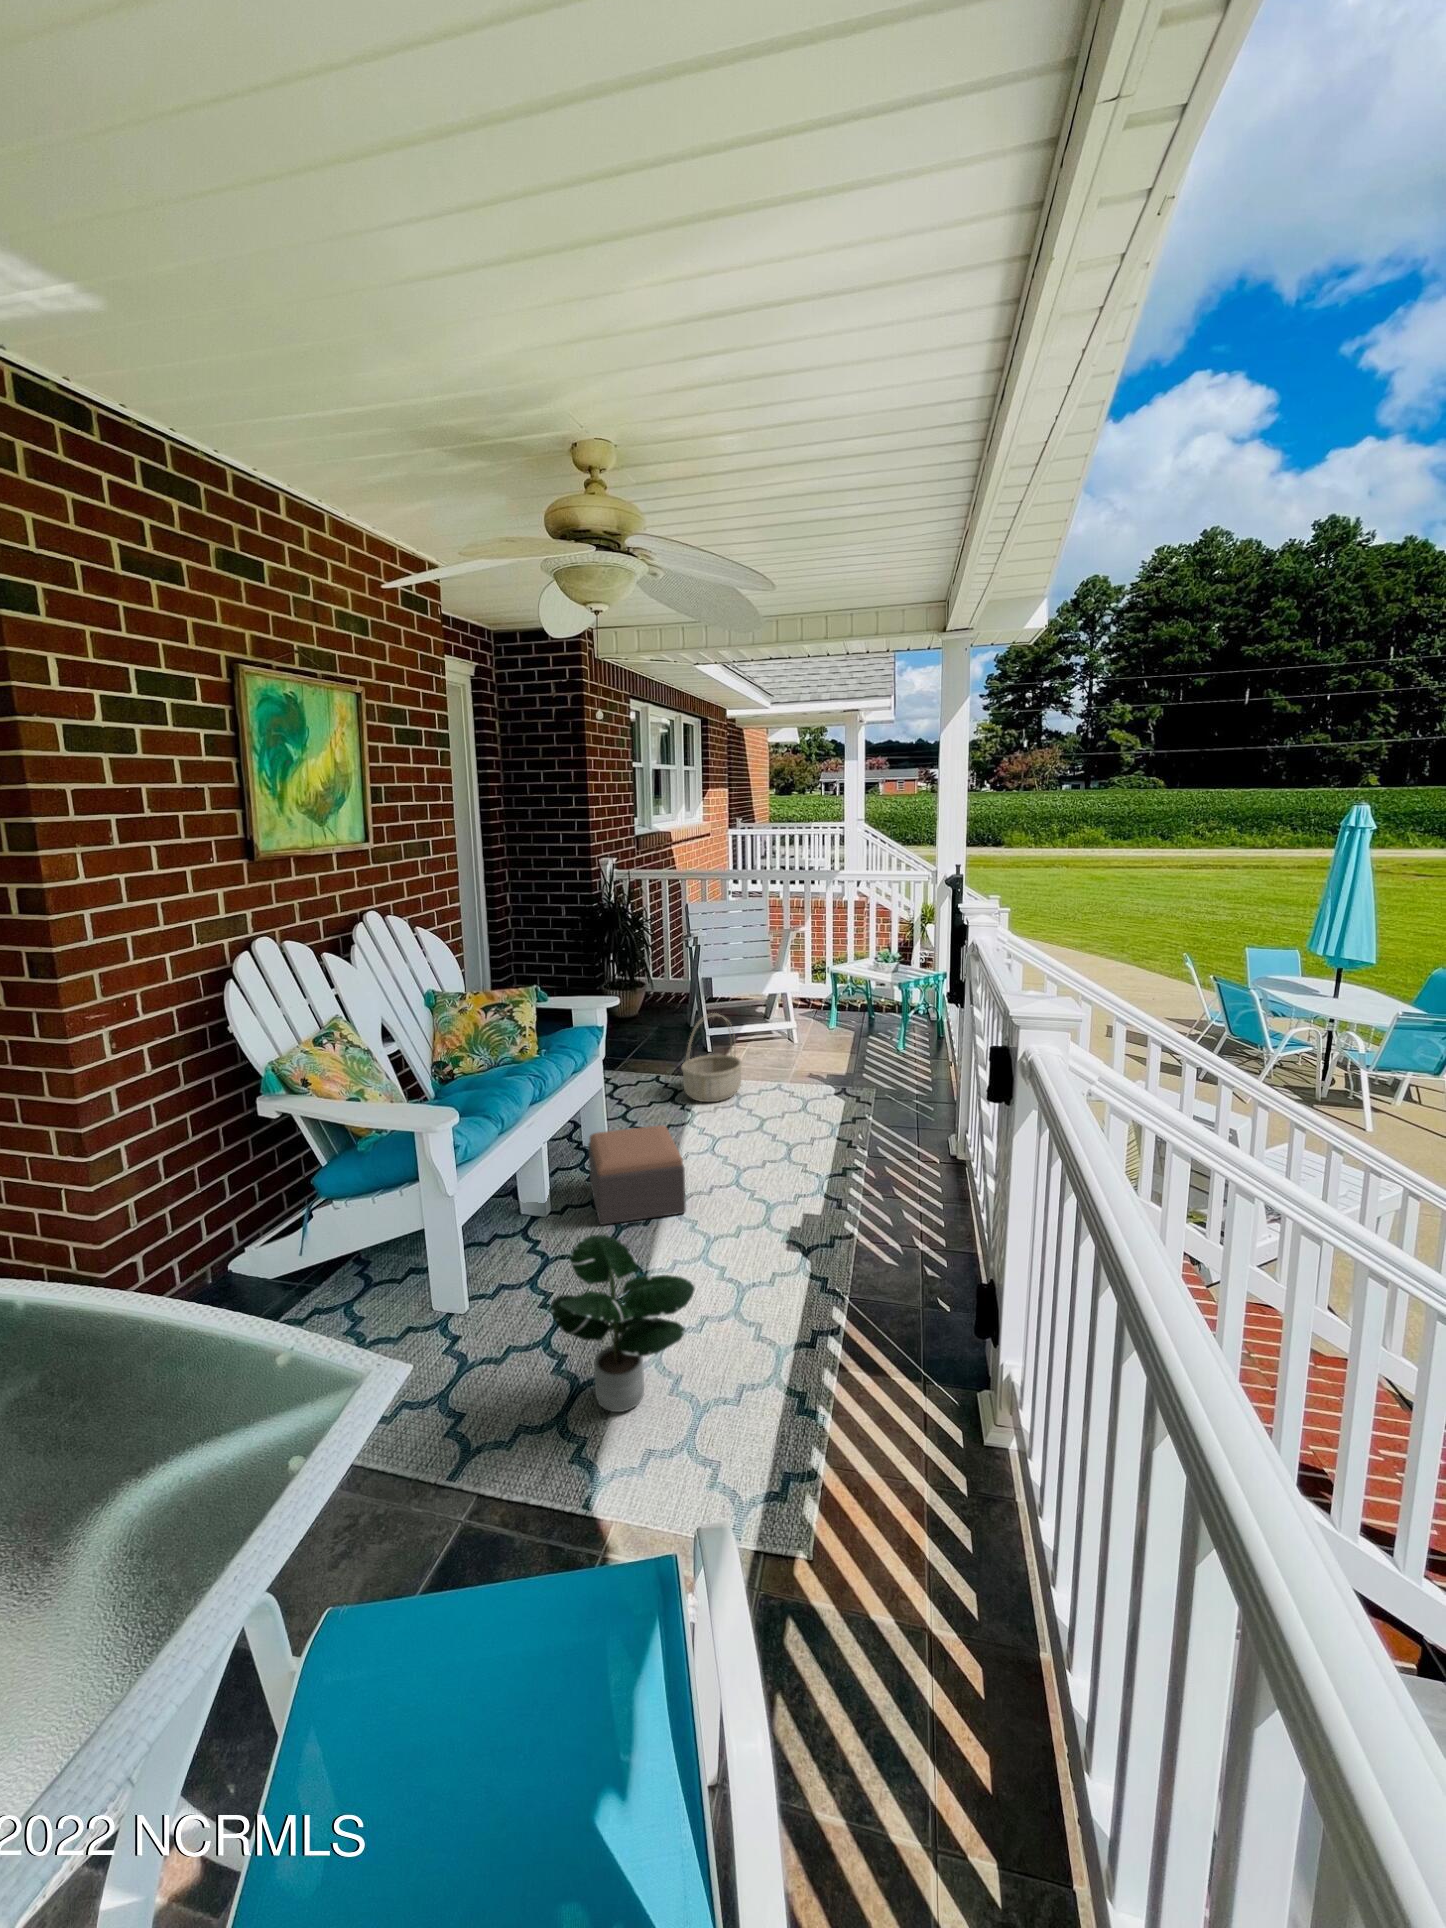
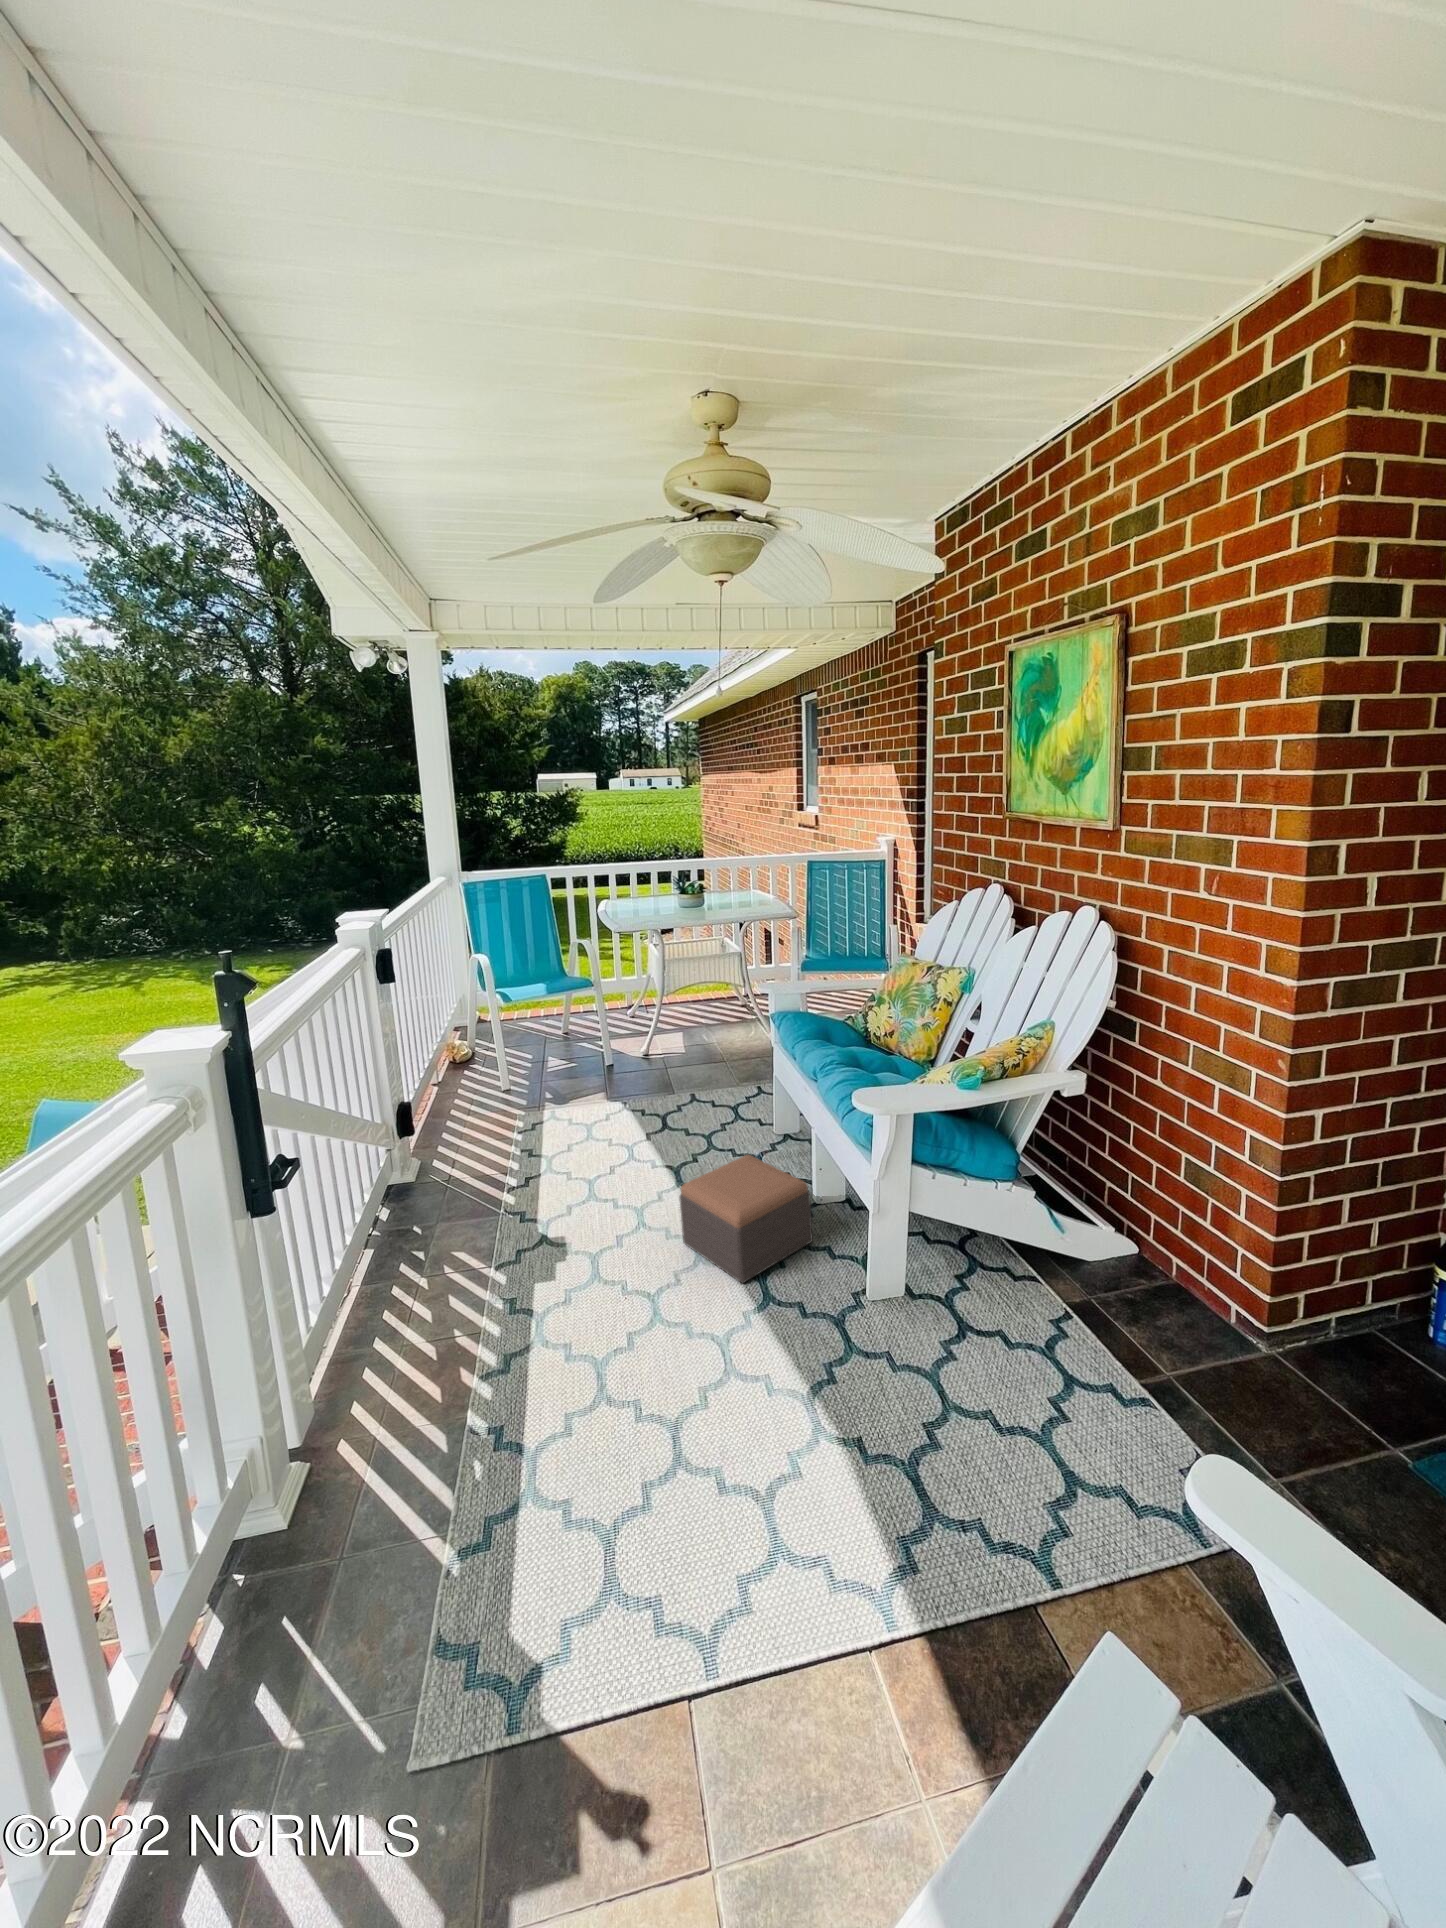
basket: present [681,1013,742,1102] -> none [781,1355,928,1619]
potted plant: present [551,1235,695,1412] -> none [588,1048,667,1138]

